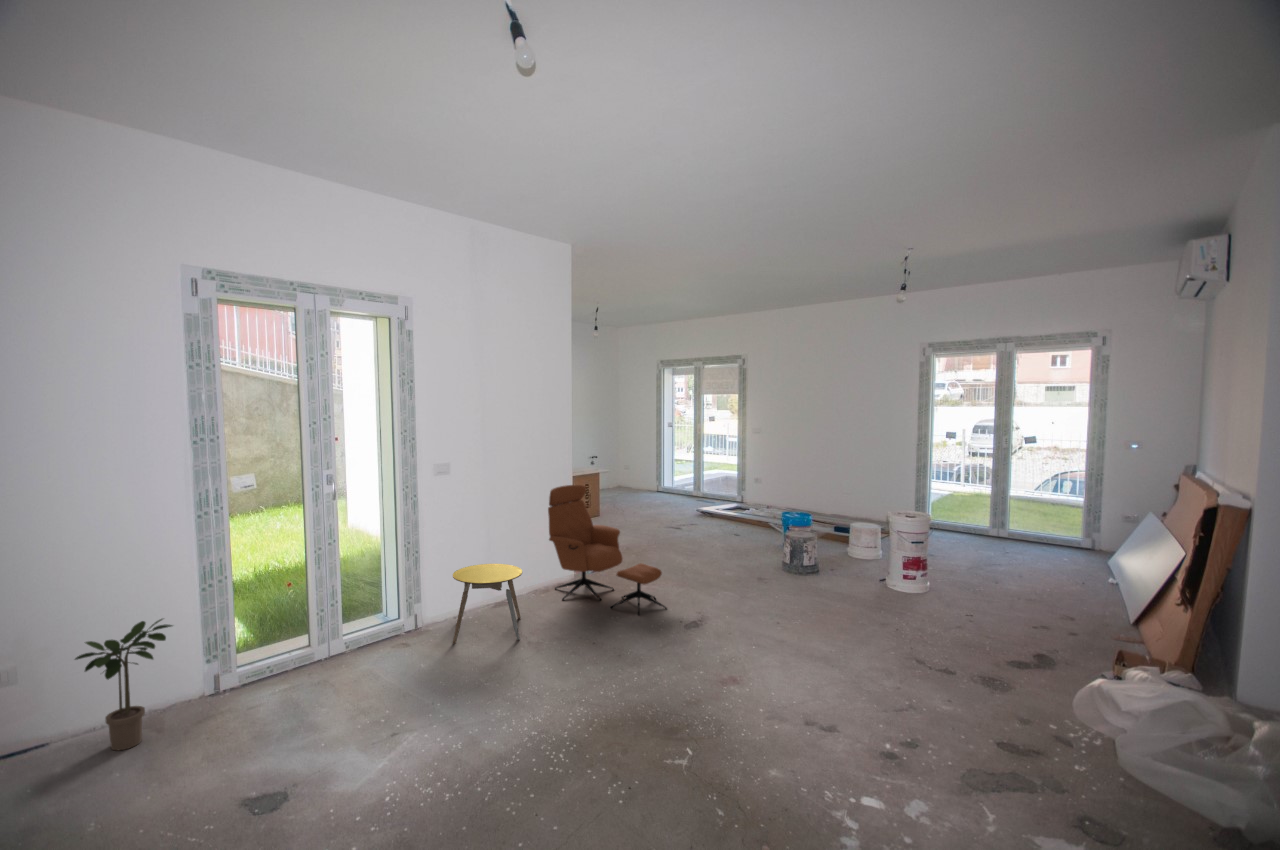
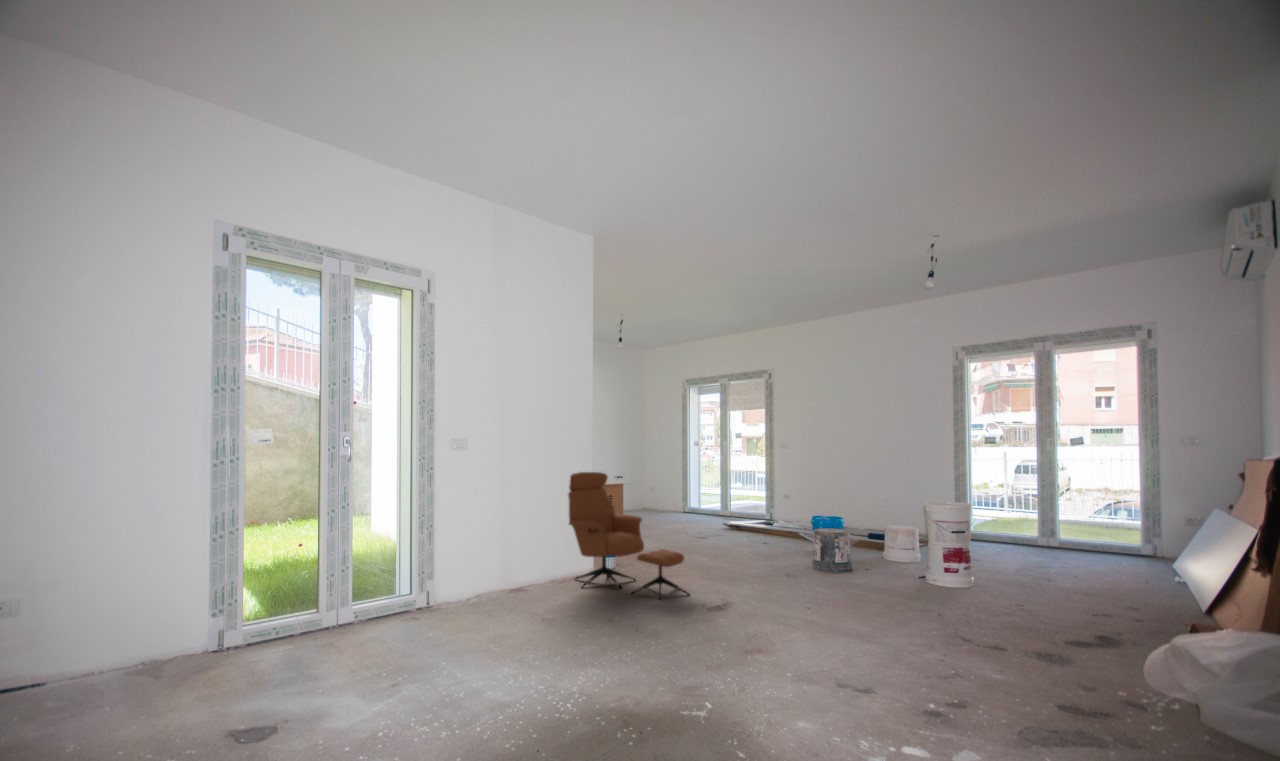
stool: present [453,564,522,644] -> none [463,542,538,619]
potted plant: present [75,619,172,751] -> none [69,557,176,695]

